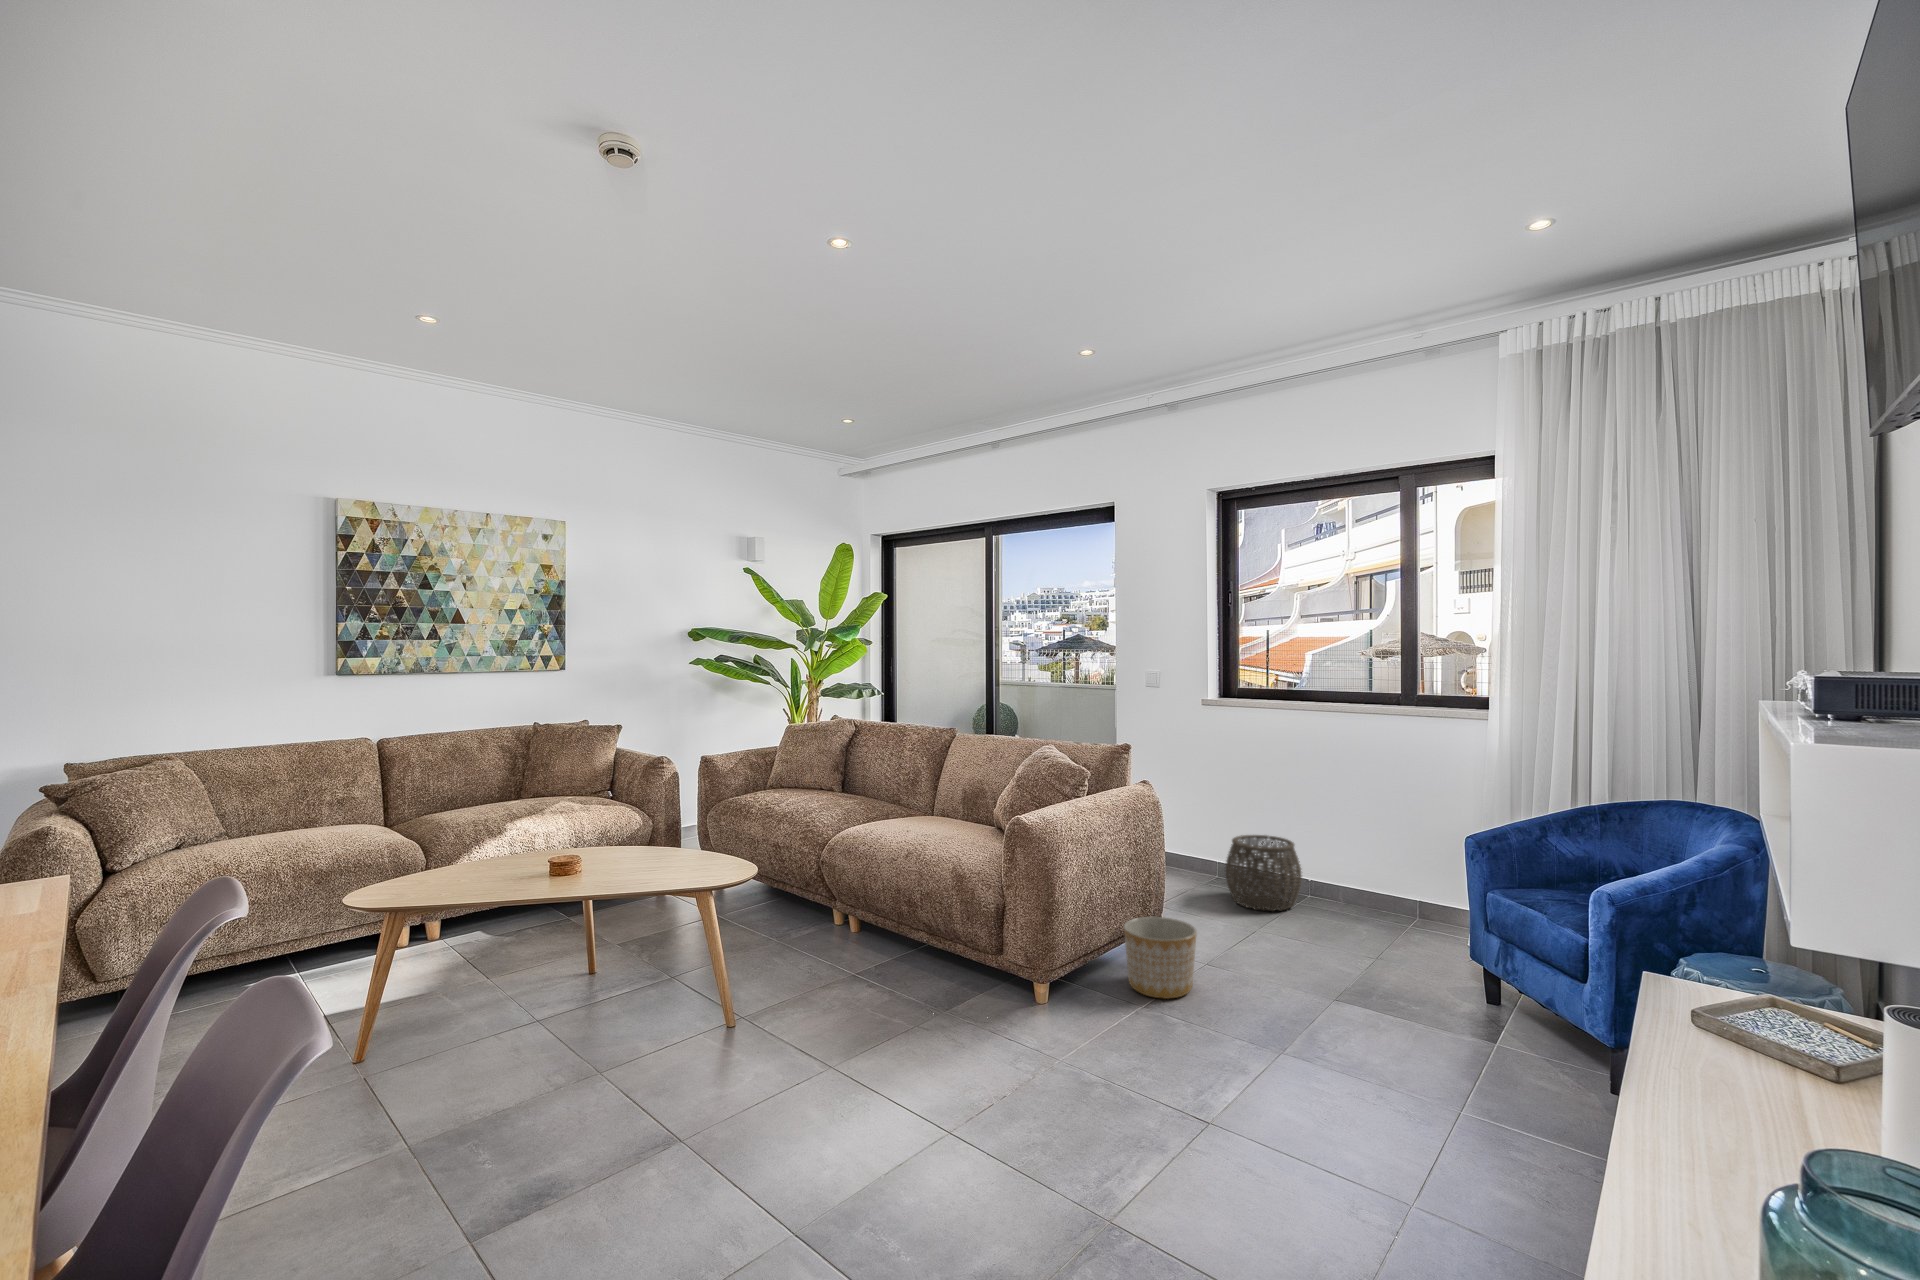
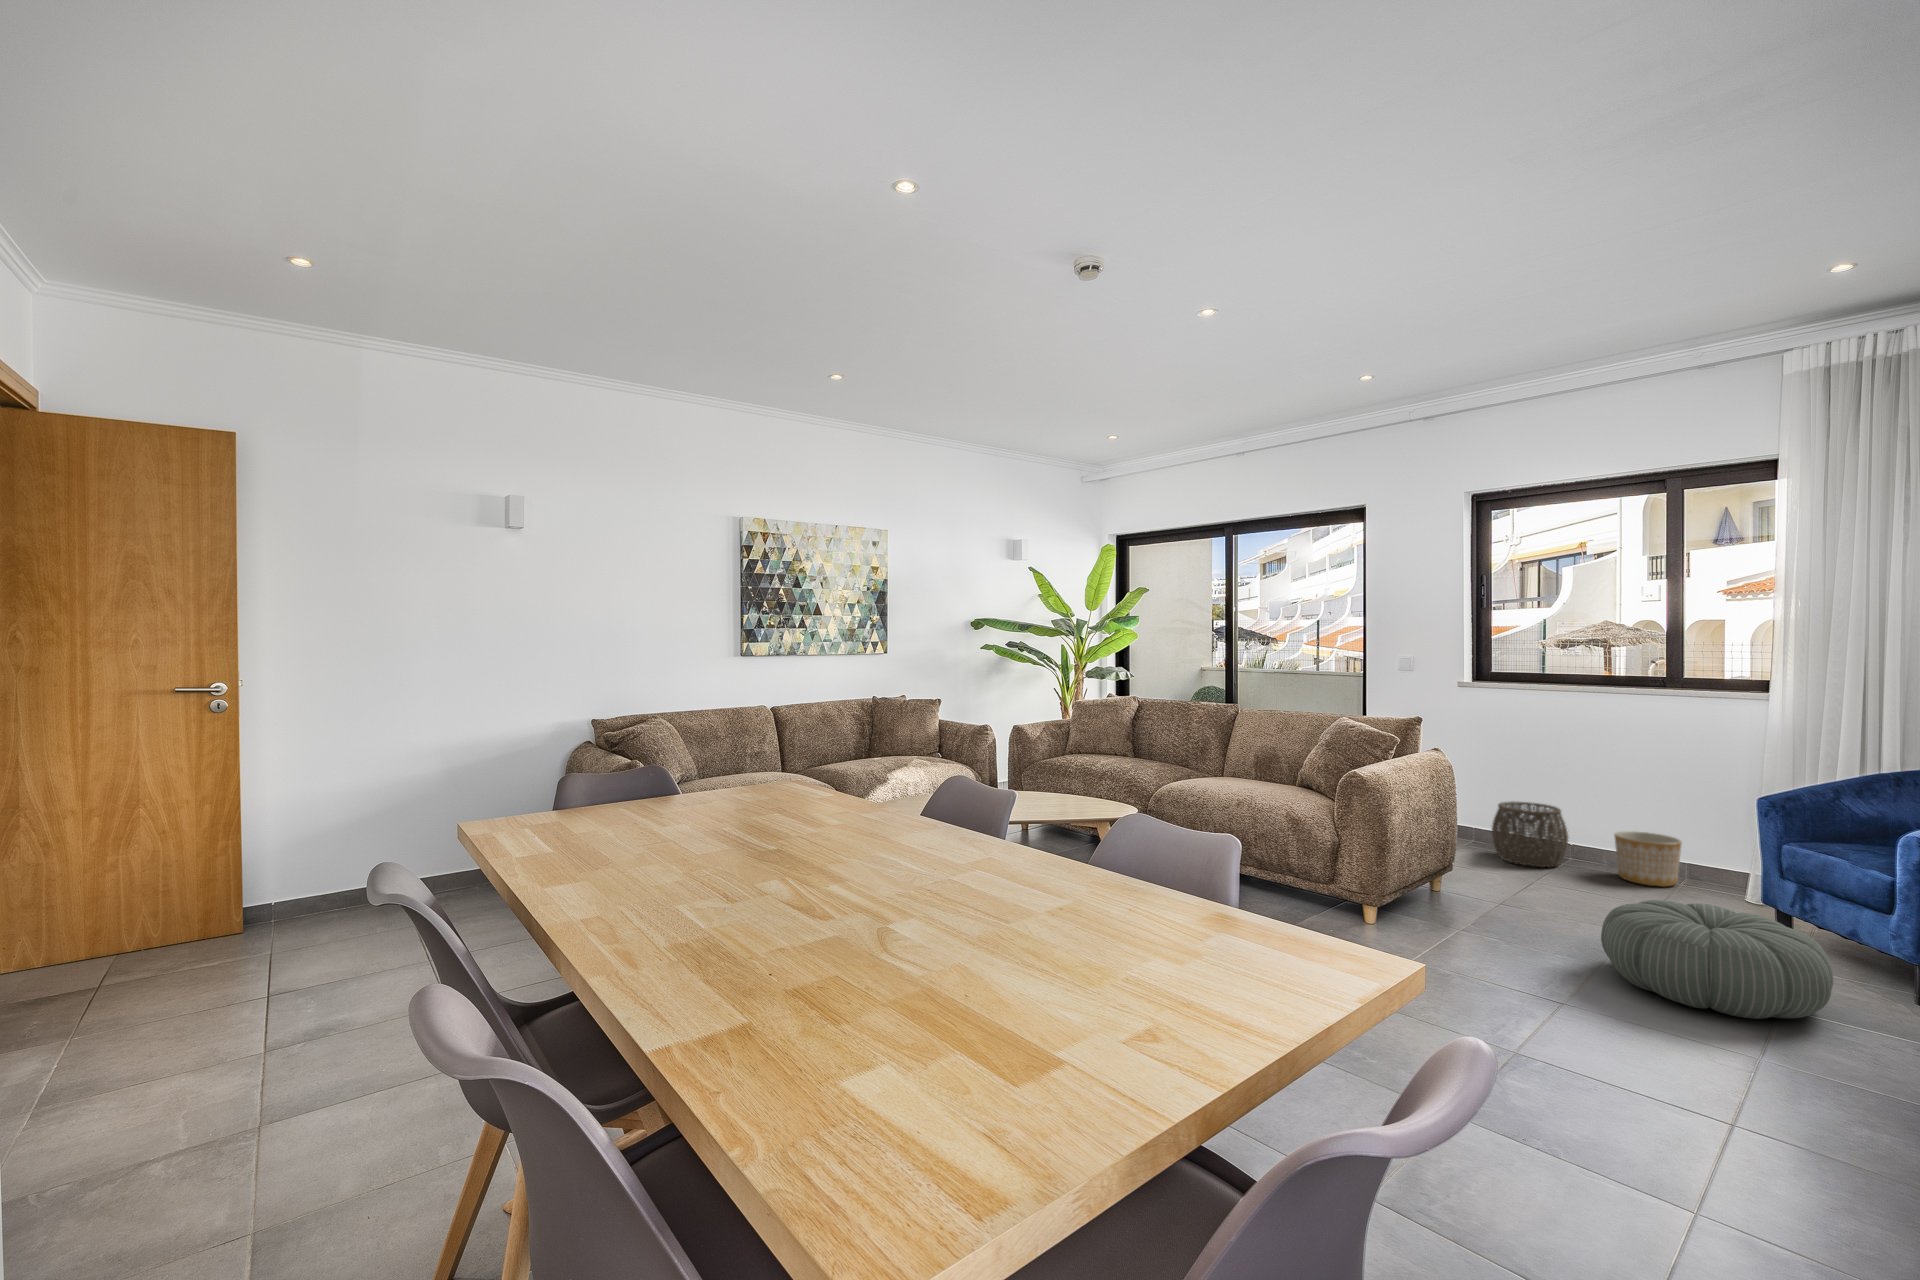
planter: present [1124,917,1197,999] -> present [1614,831,1682,887]
pouf: none [1274,972,1512,1135] -> present [1601,900,1833,1019]

